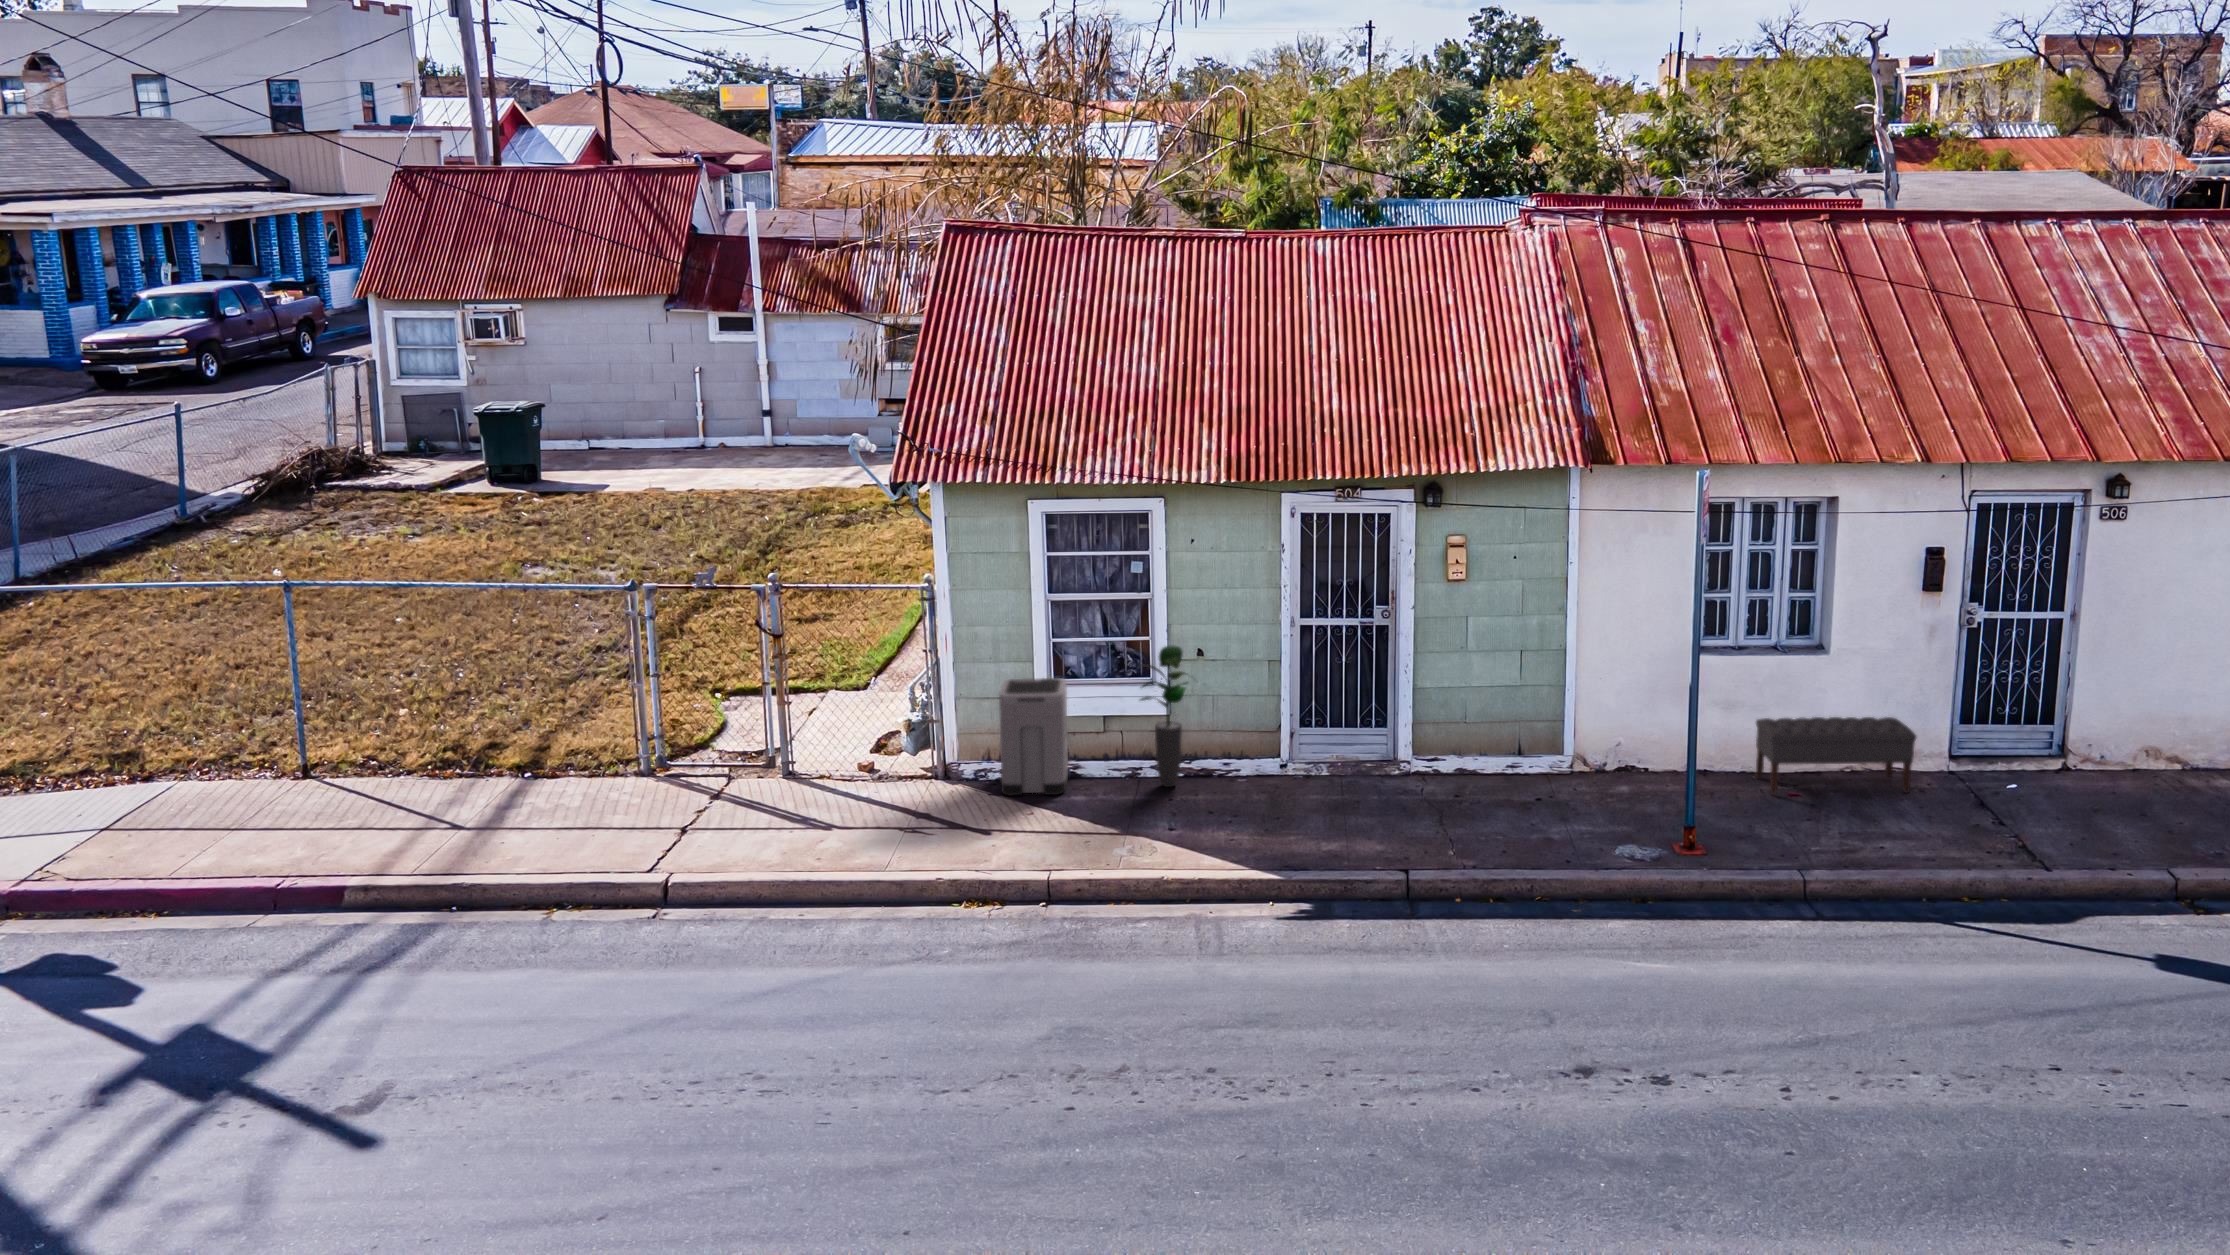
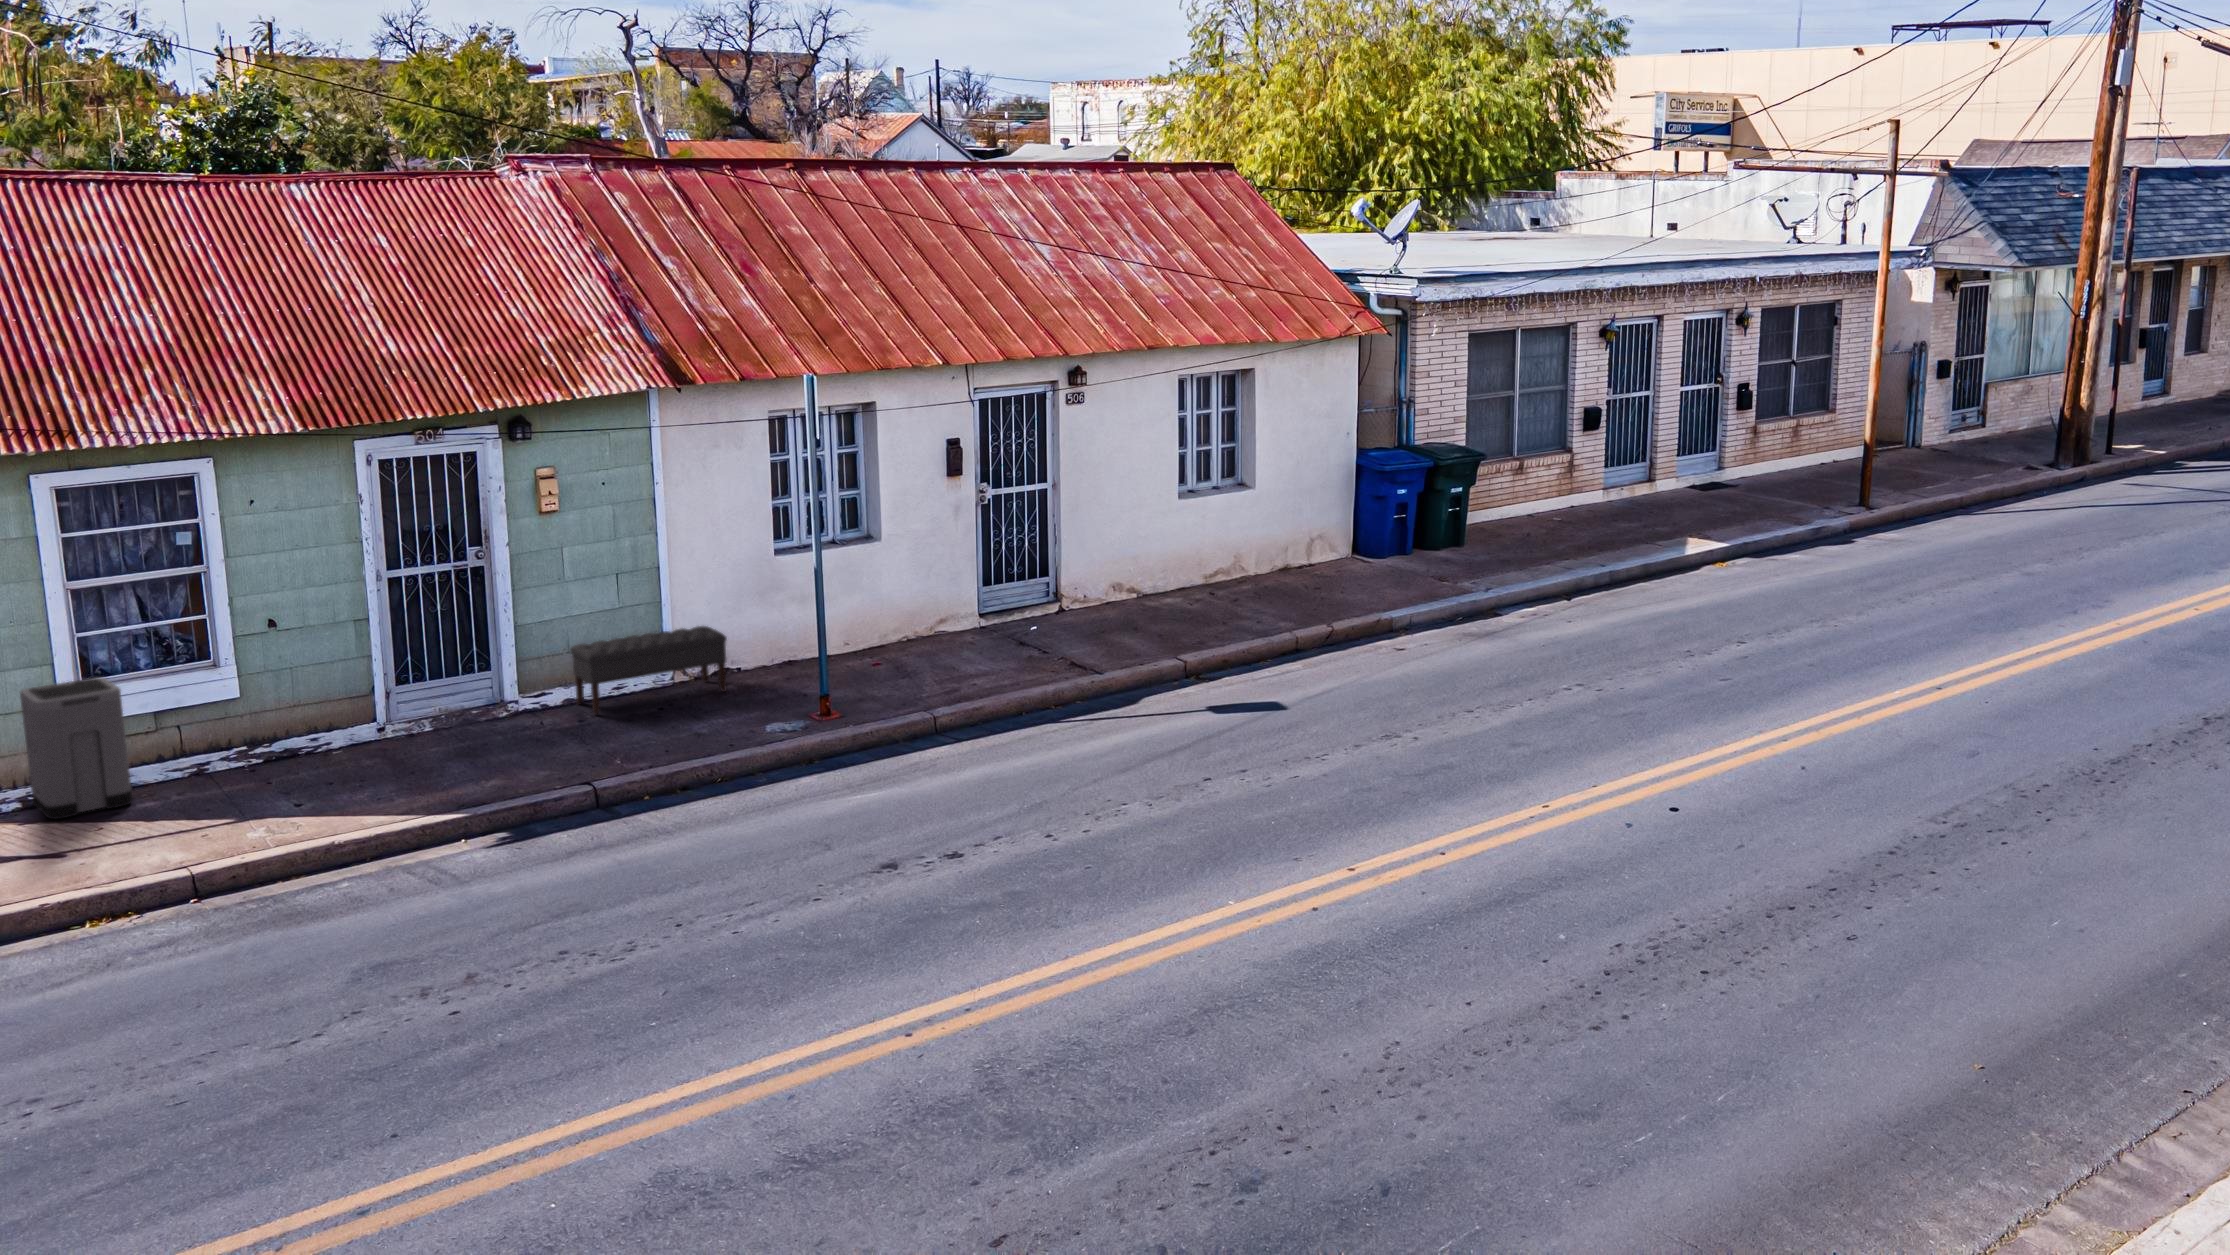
potted plant: present [1140,645,1188,787] -> none [204,619,280,773]
bench: present [1756,717,1916,794] -> present [570,626,727,714]

